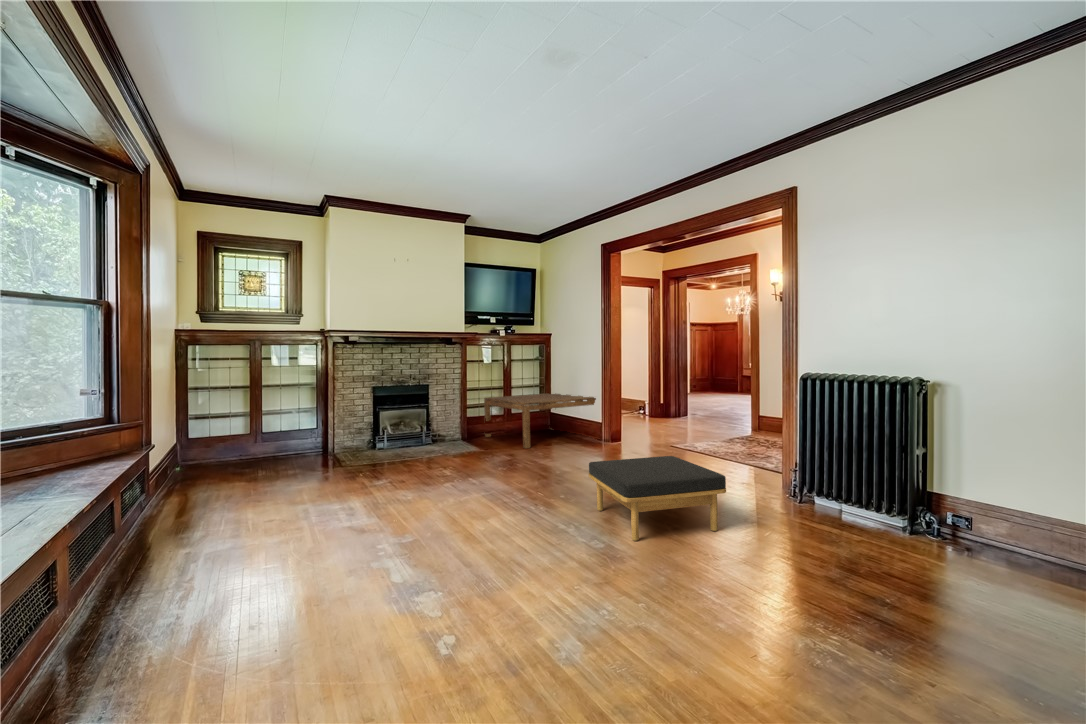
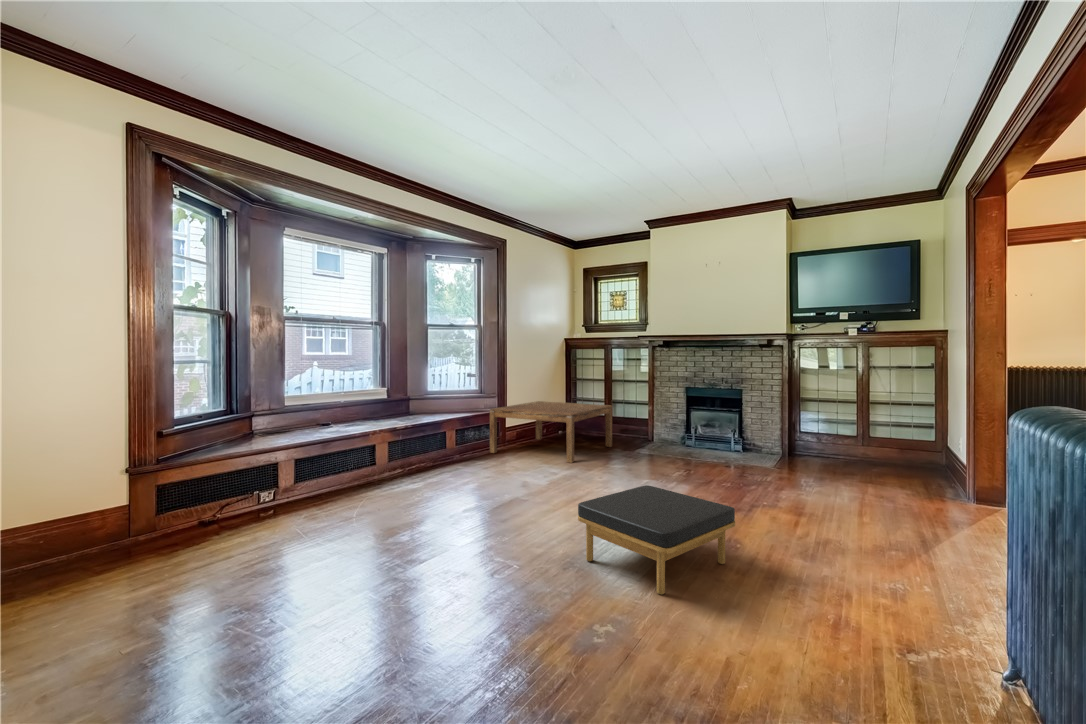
coffee table: present [484,394,596,448] -> present [490,401,612,463]

